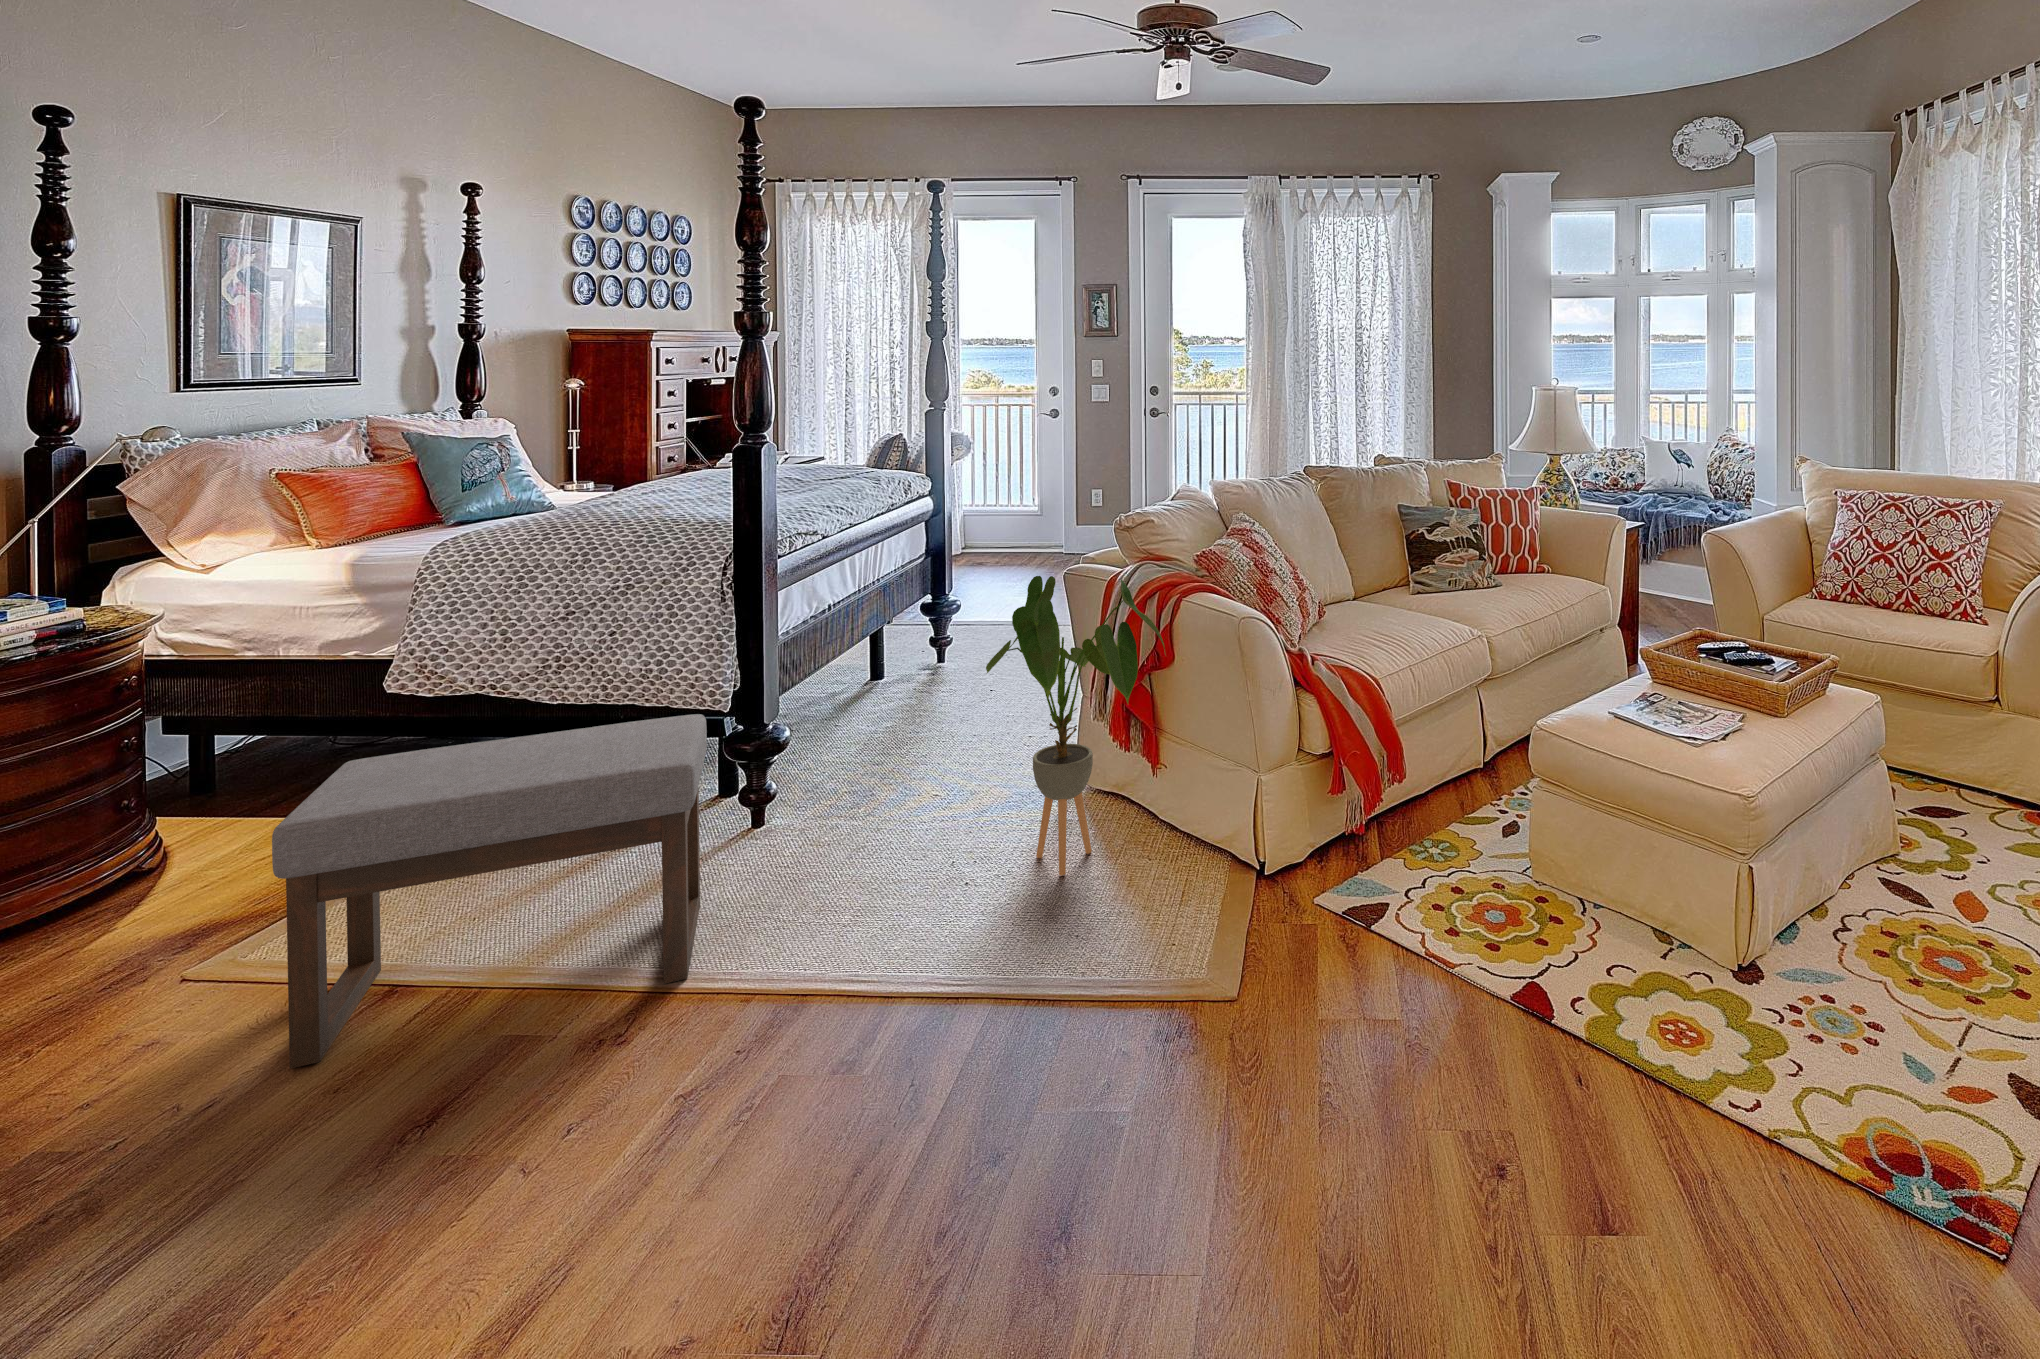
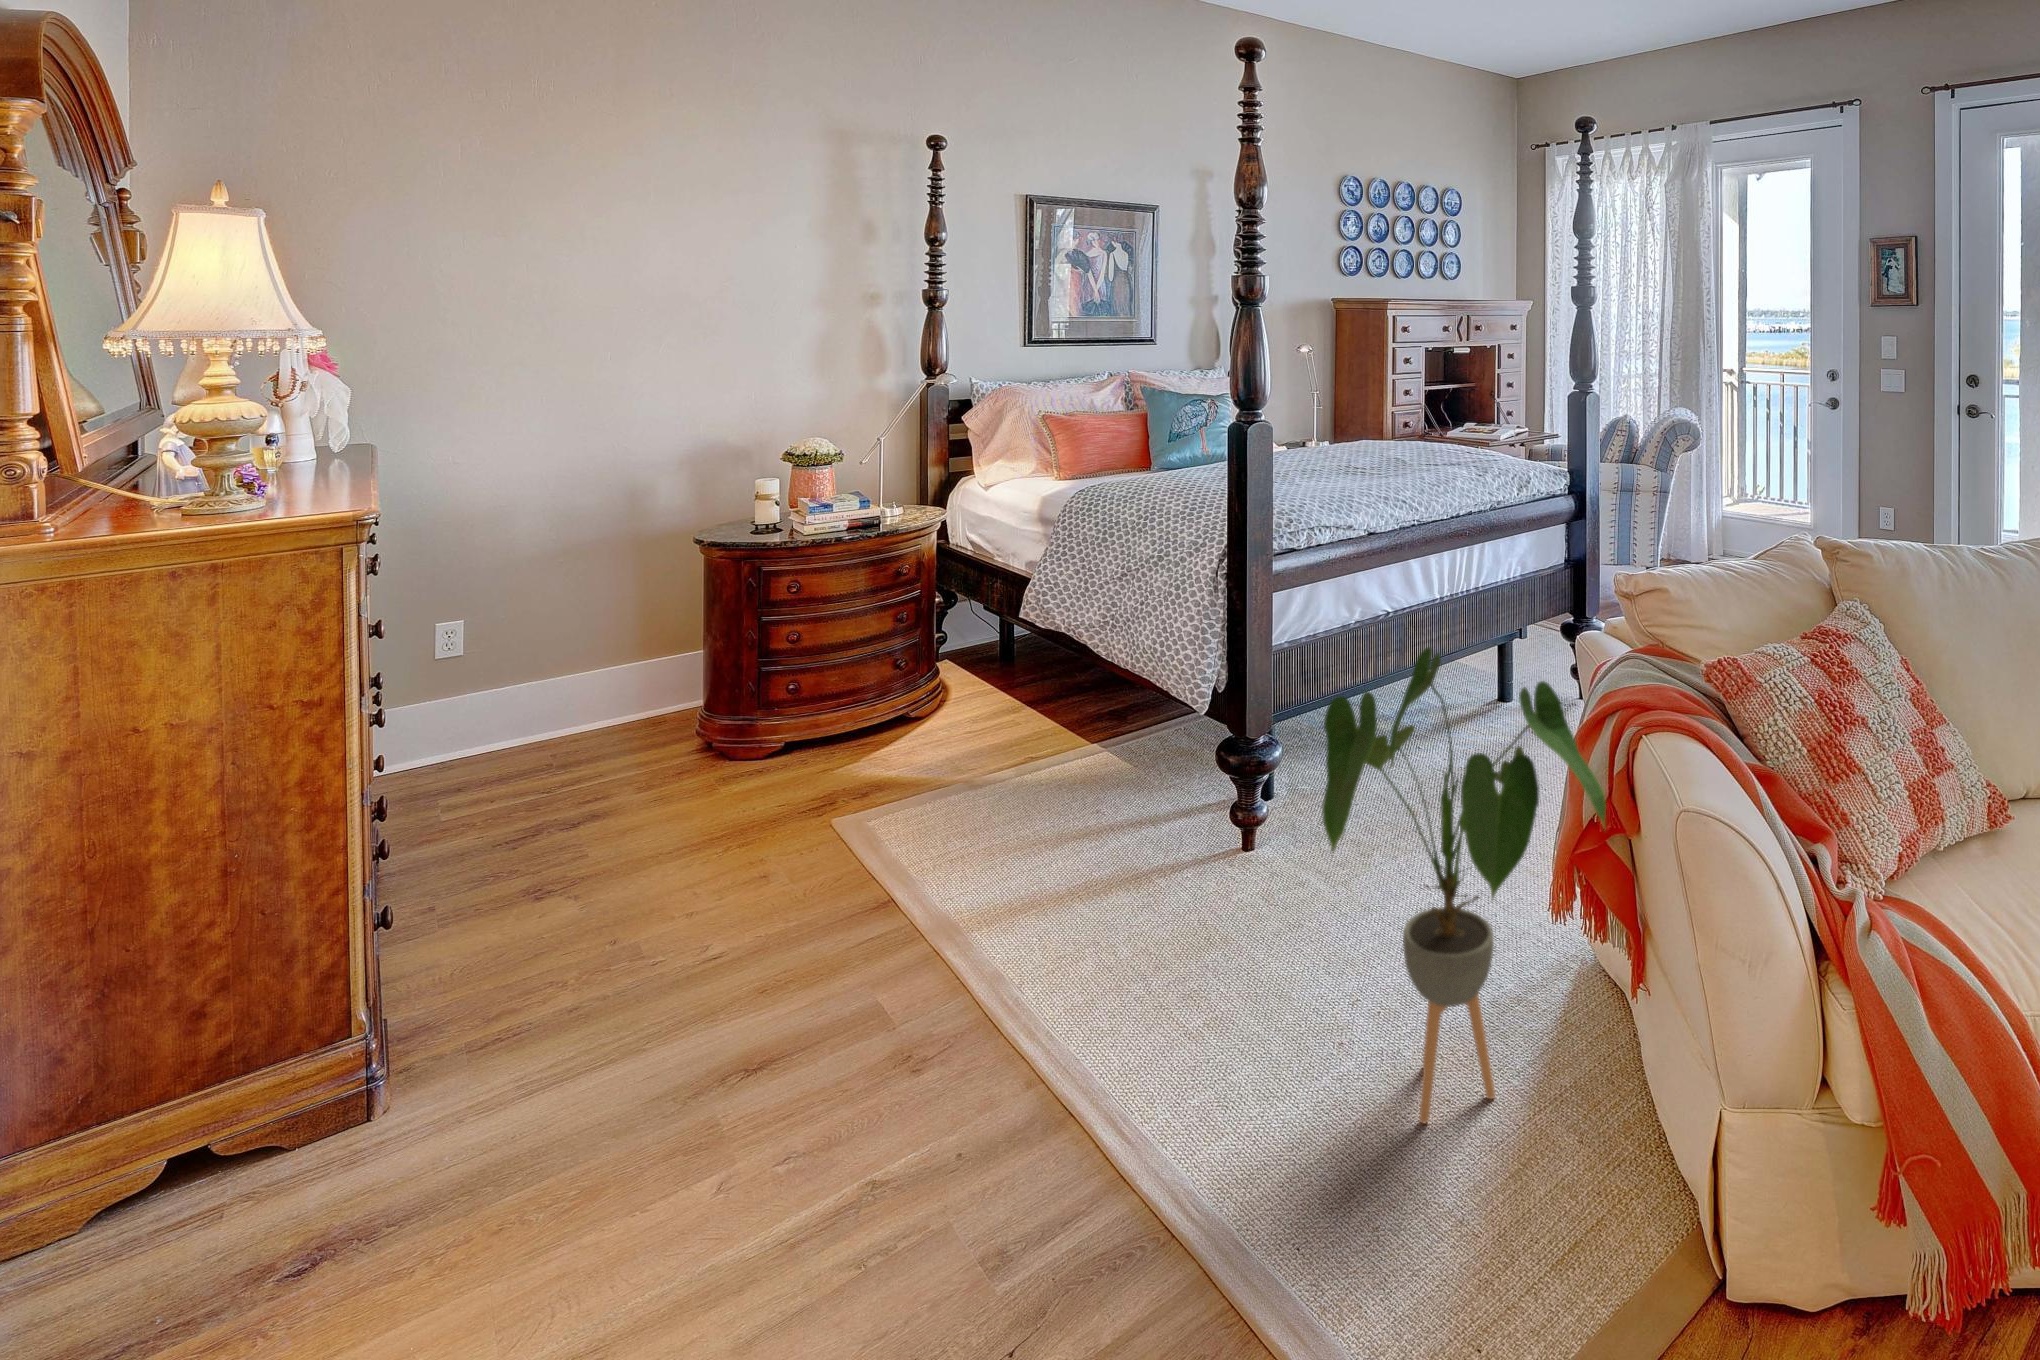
ottoman: present [272,714,707,1068] -> none [696,691,1095,1048]

